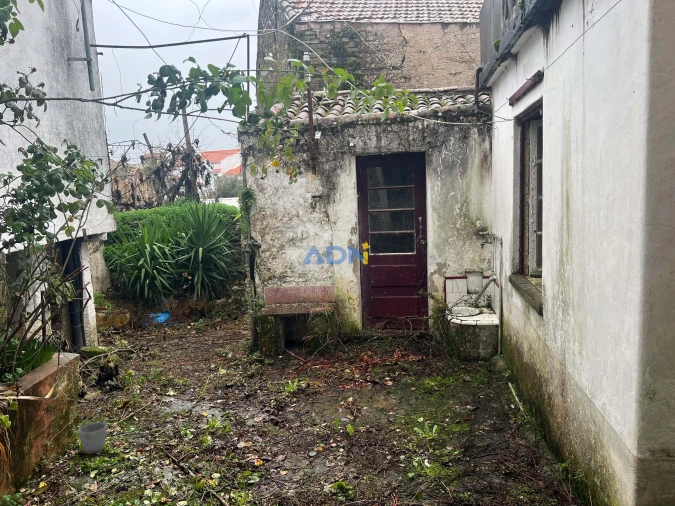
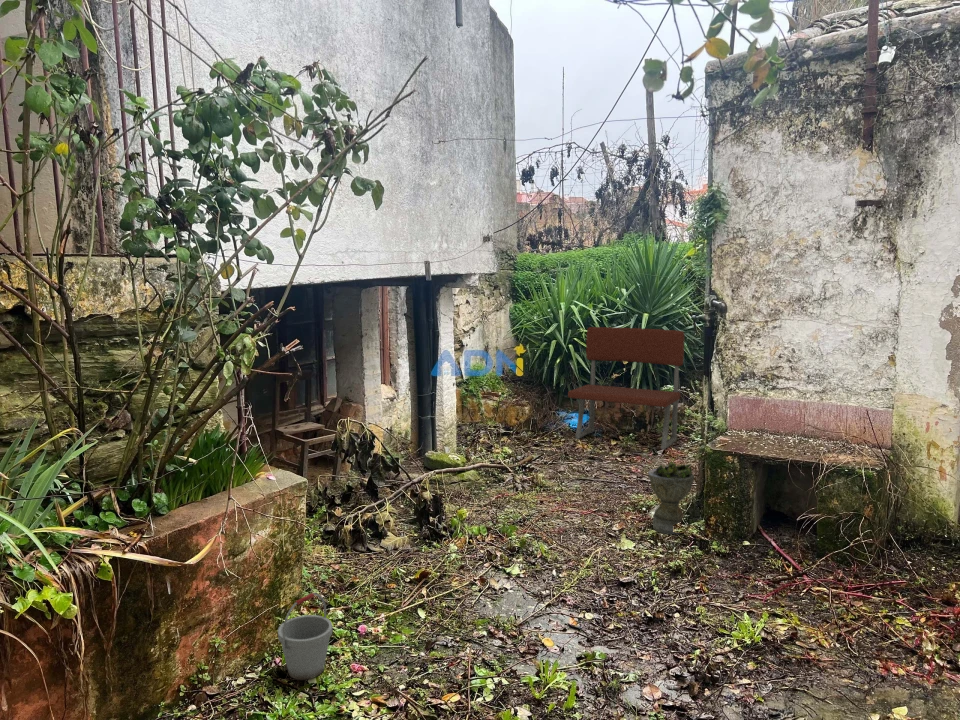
bench: none [160,257,226,328] -> present [568,327,684,449]
planter: none [229,325,252,363] -> present [648,462,694,534]

